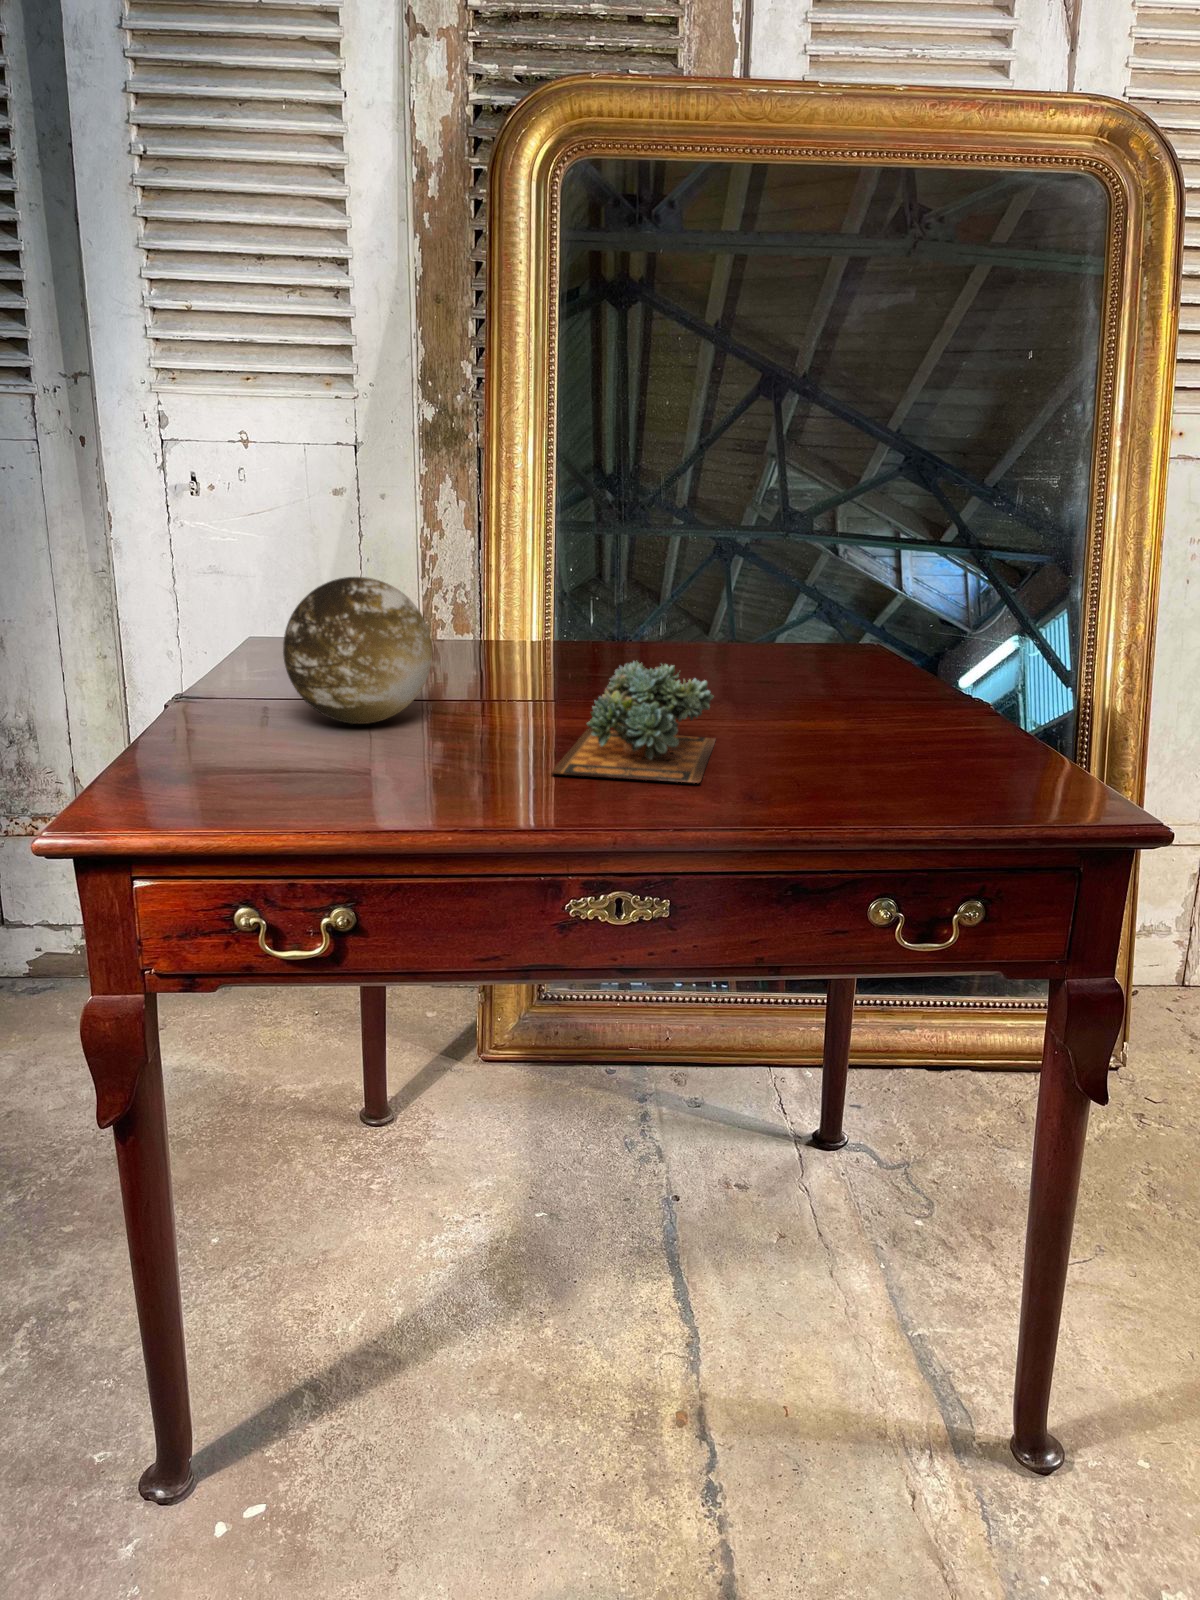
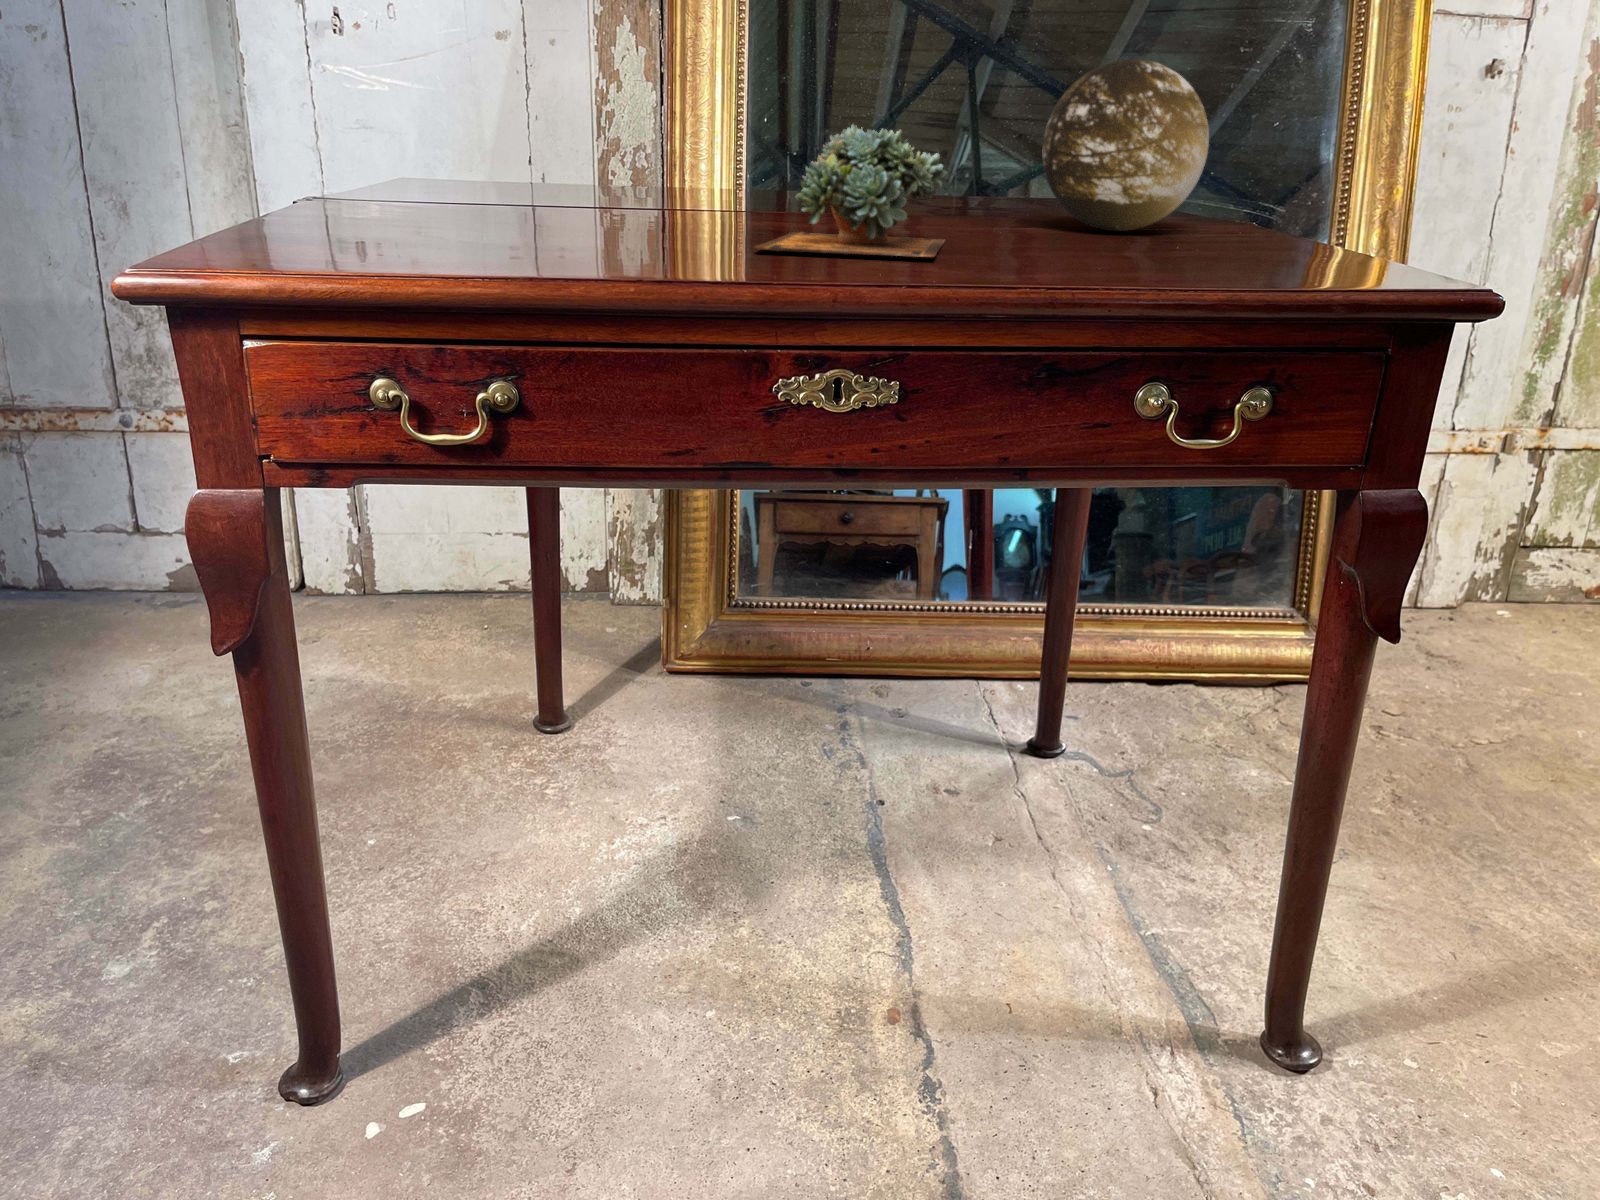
decorative orb: present [283,577,432,724] -> present [1042,59,1209,231]

